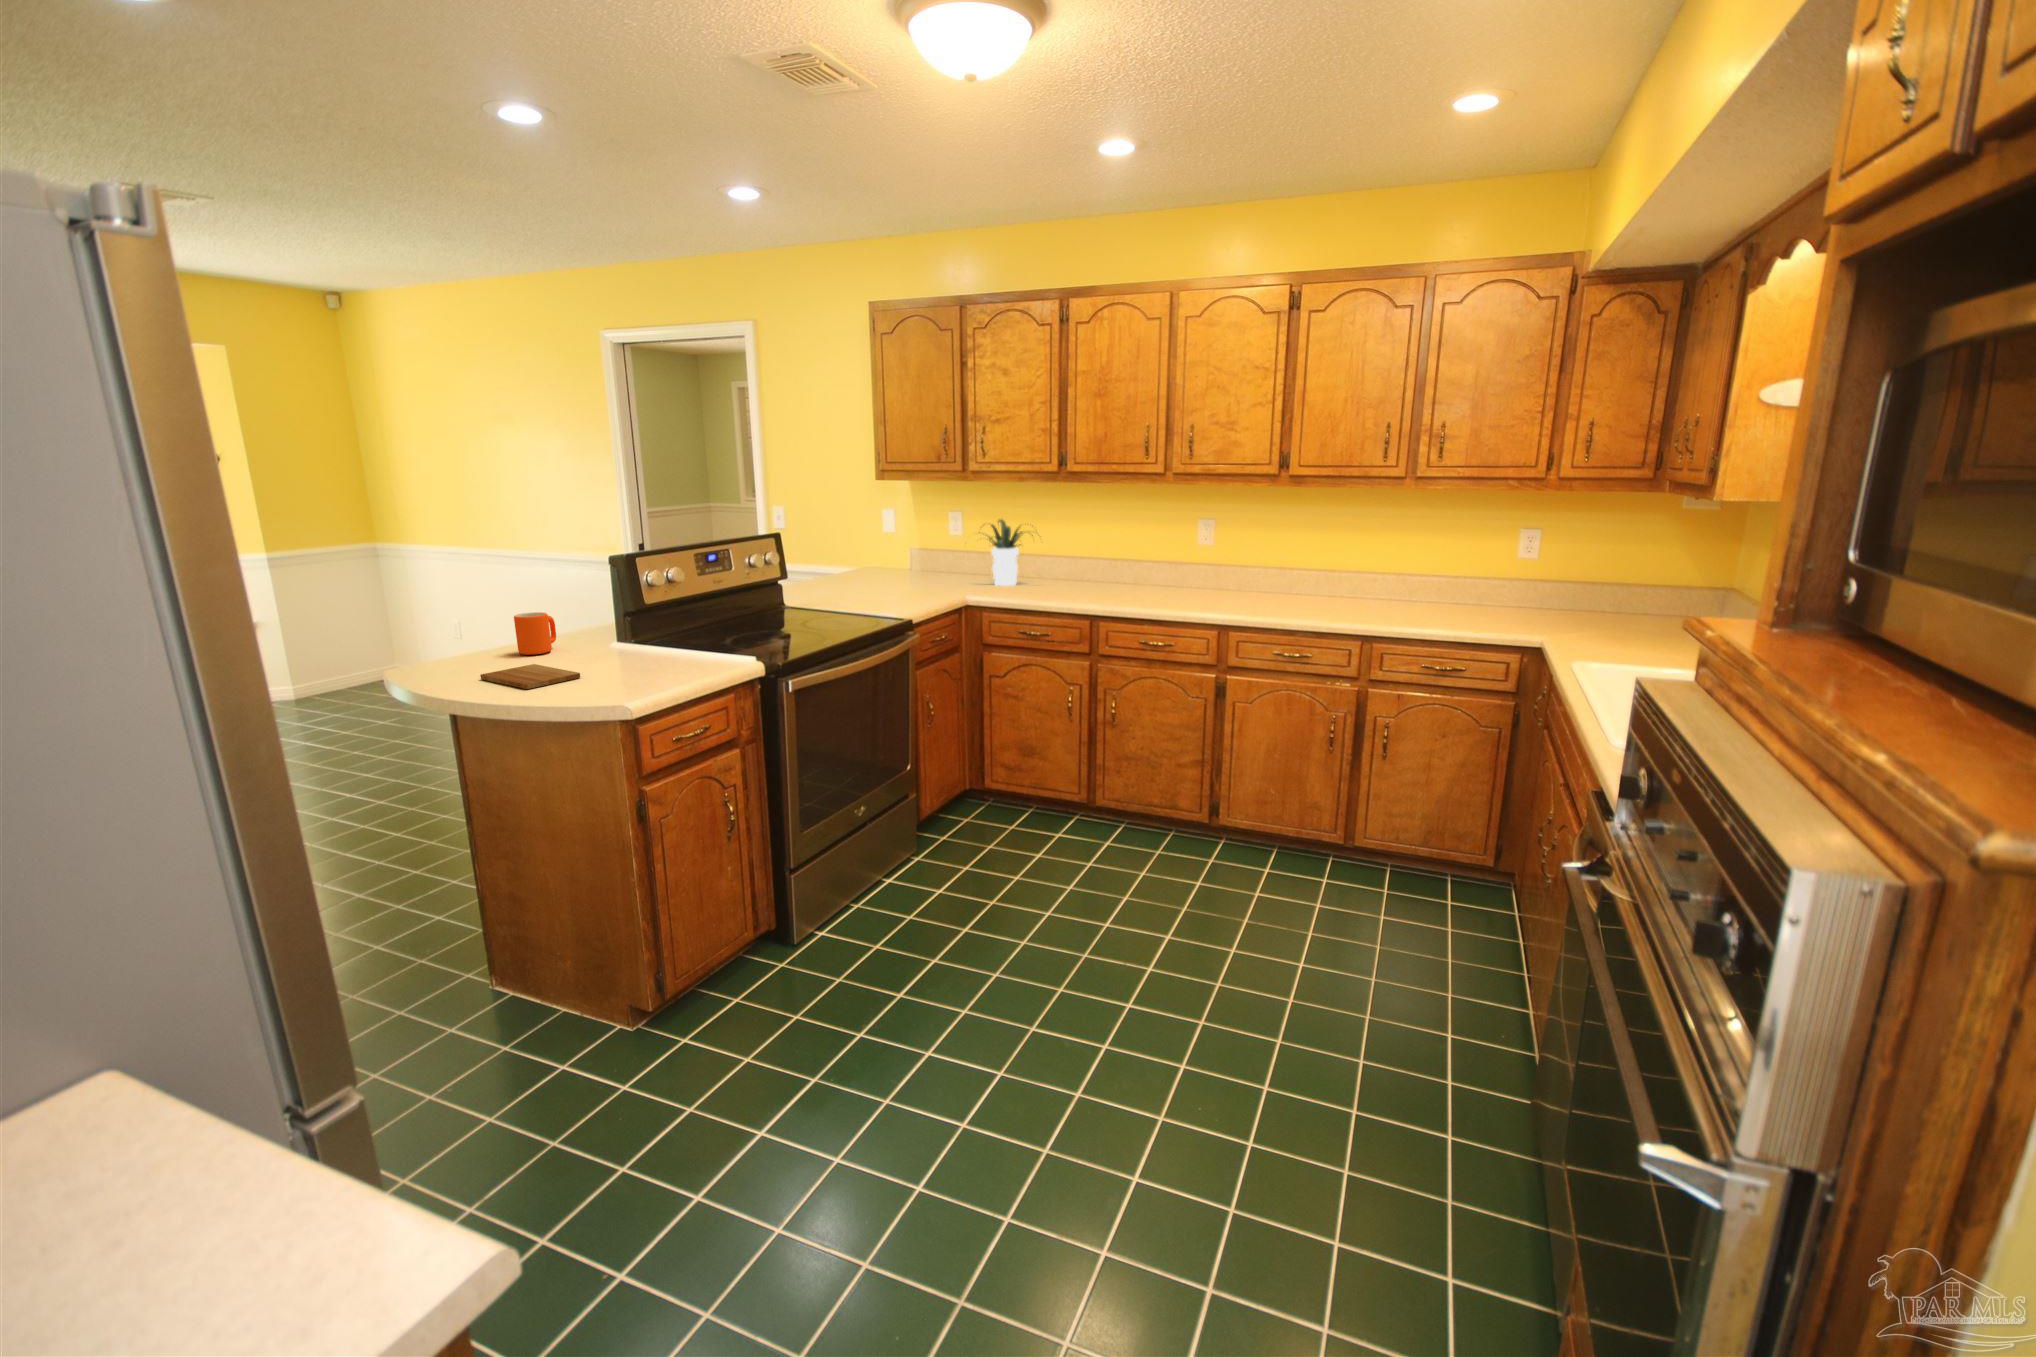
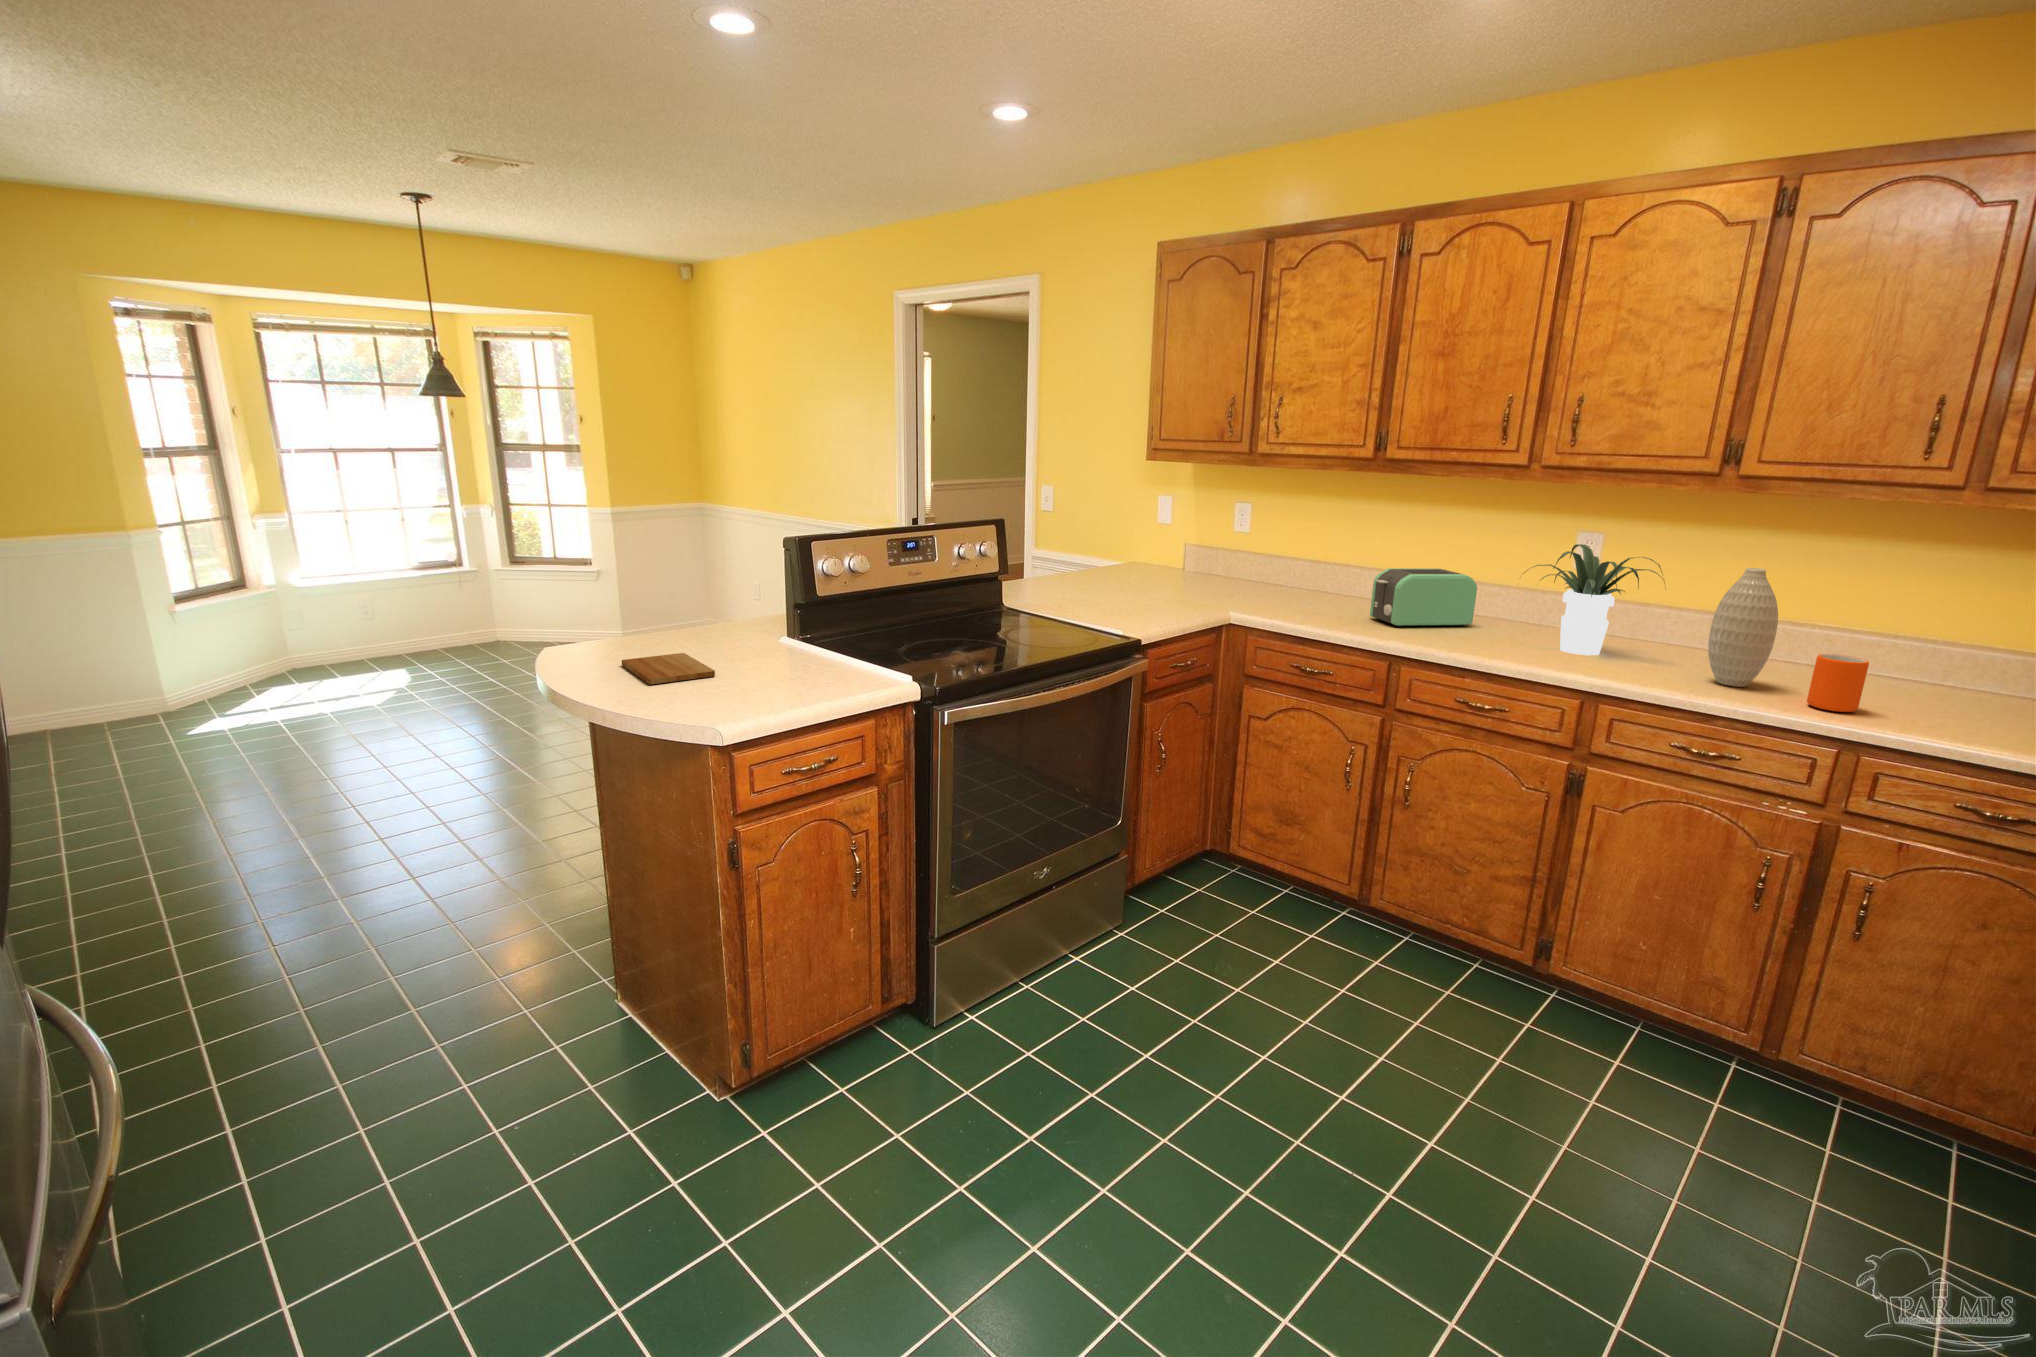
potted plant: present [985,519,1033,586] -> present [1524,544,1664,655]
vase: none [1286,534,1322,612] -> present [1708,568,1778,687]
toaster: none [1068,552,1139,596] -> present [1370,568,1477,627]
mug: present [514,612,556,655] -> present [1807,654,1869,712]

